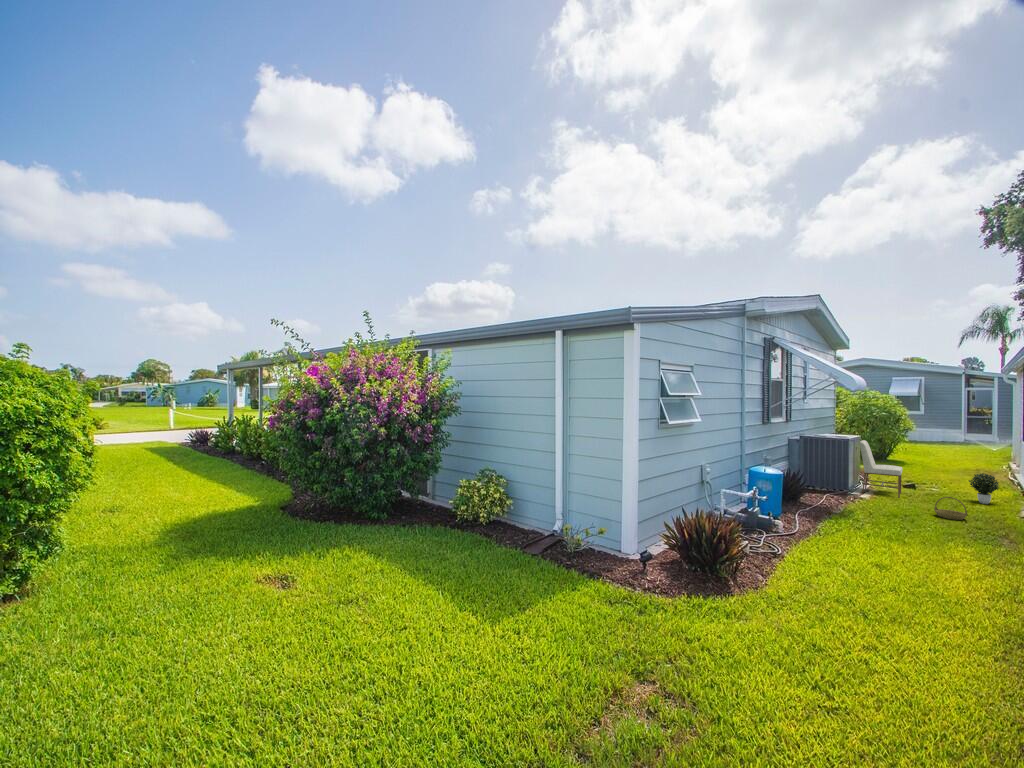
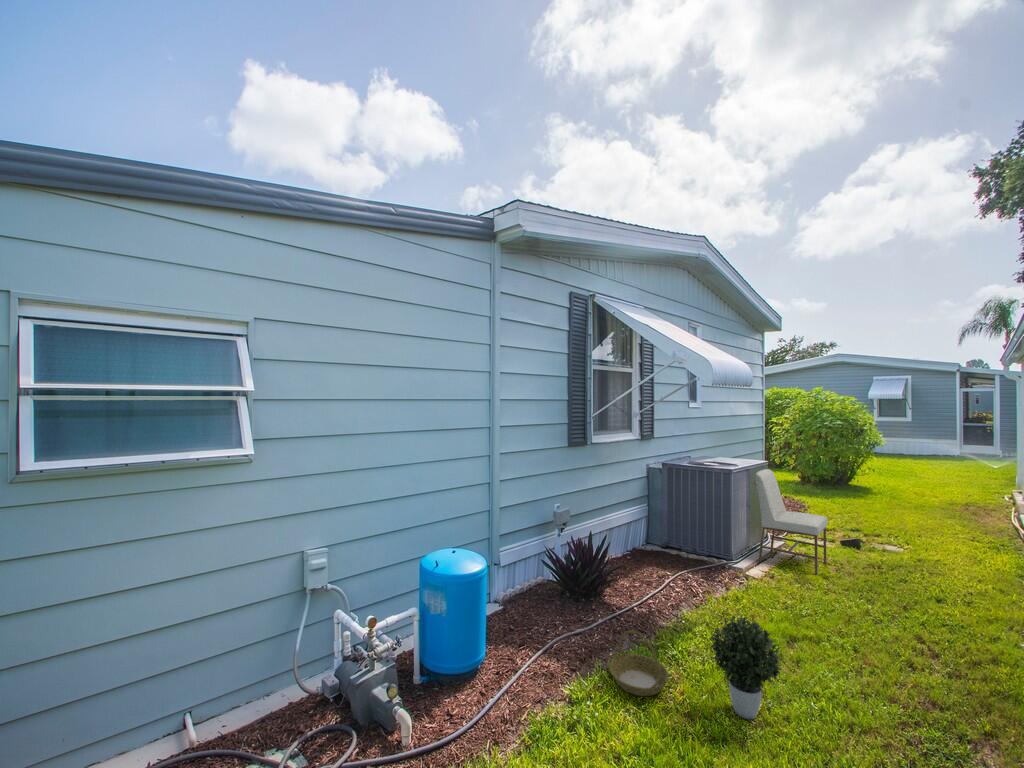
potted plant: present [969,474,999,504] -> present [710,616,782,719]
basket: present [934,497,967,520] -> present [610,630,669,696]

